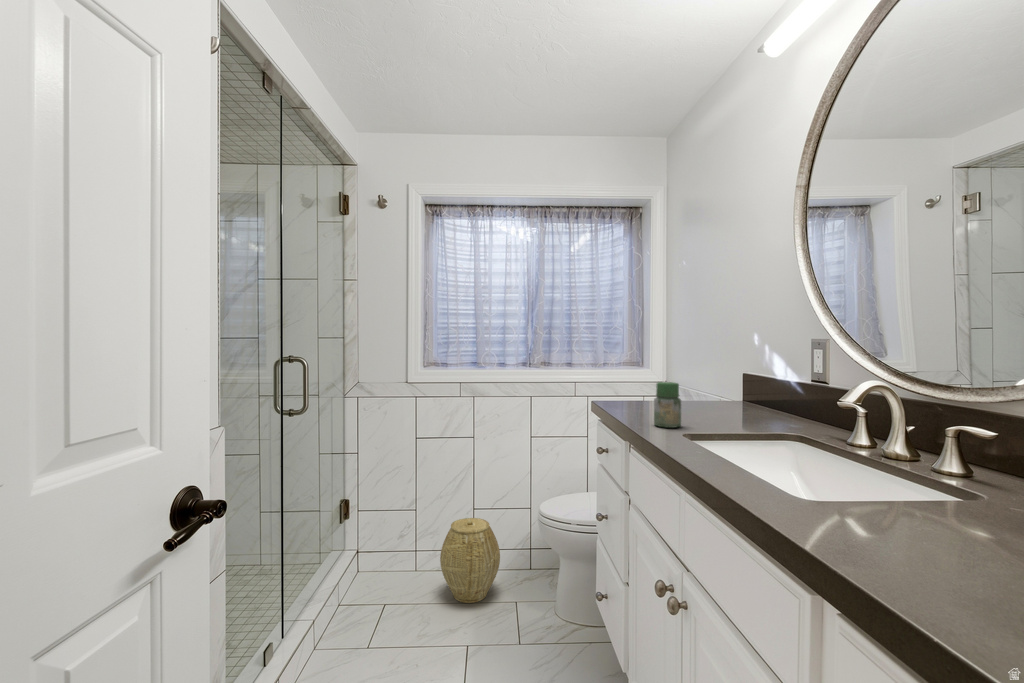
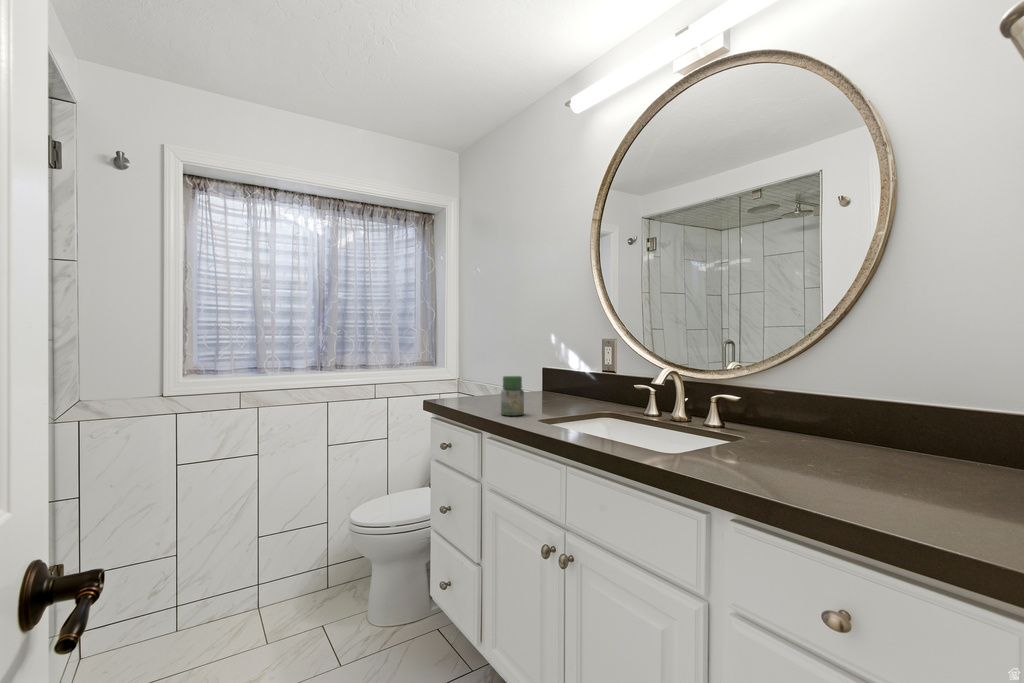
woven basket: present [440,518,500,603] -> none [225,545,302,646]

